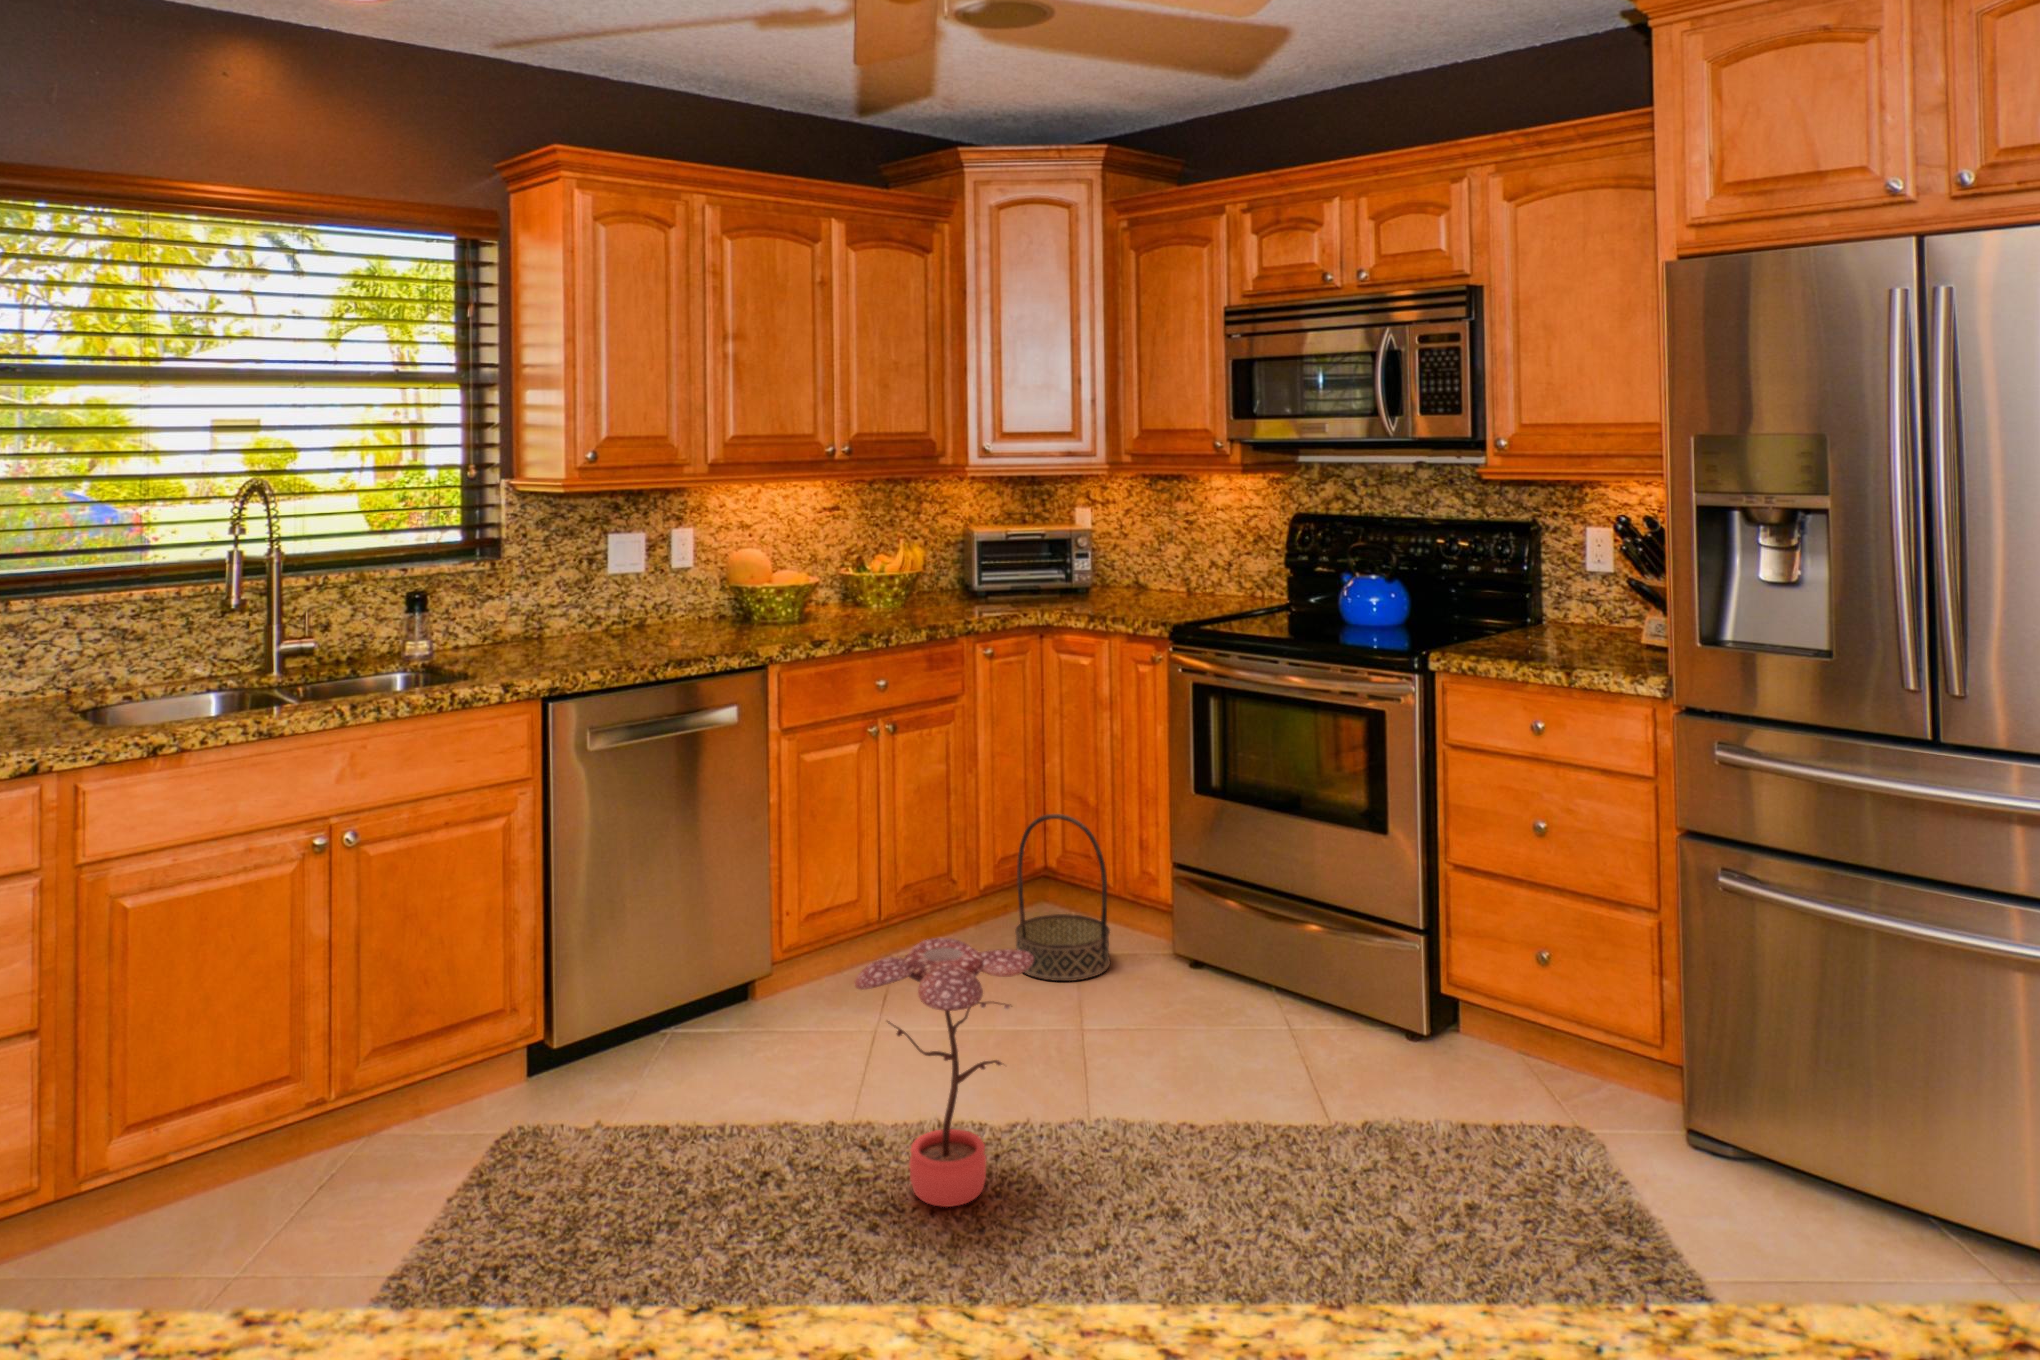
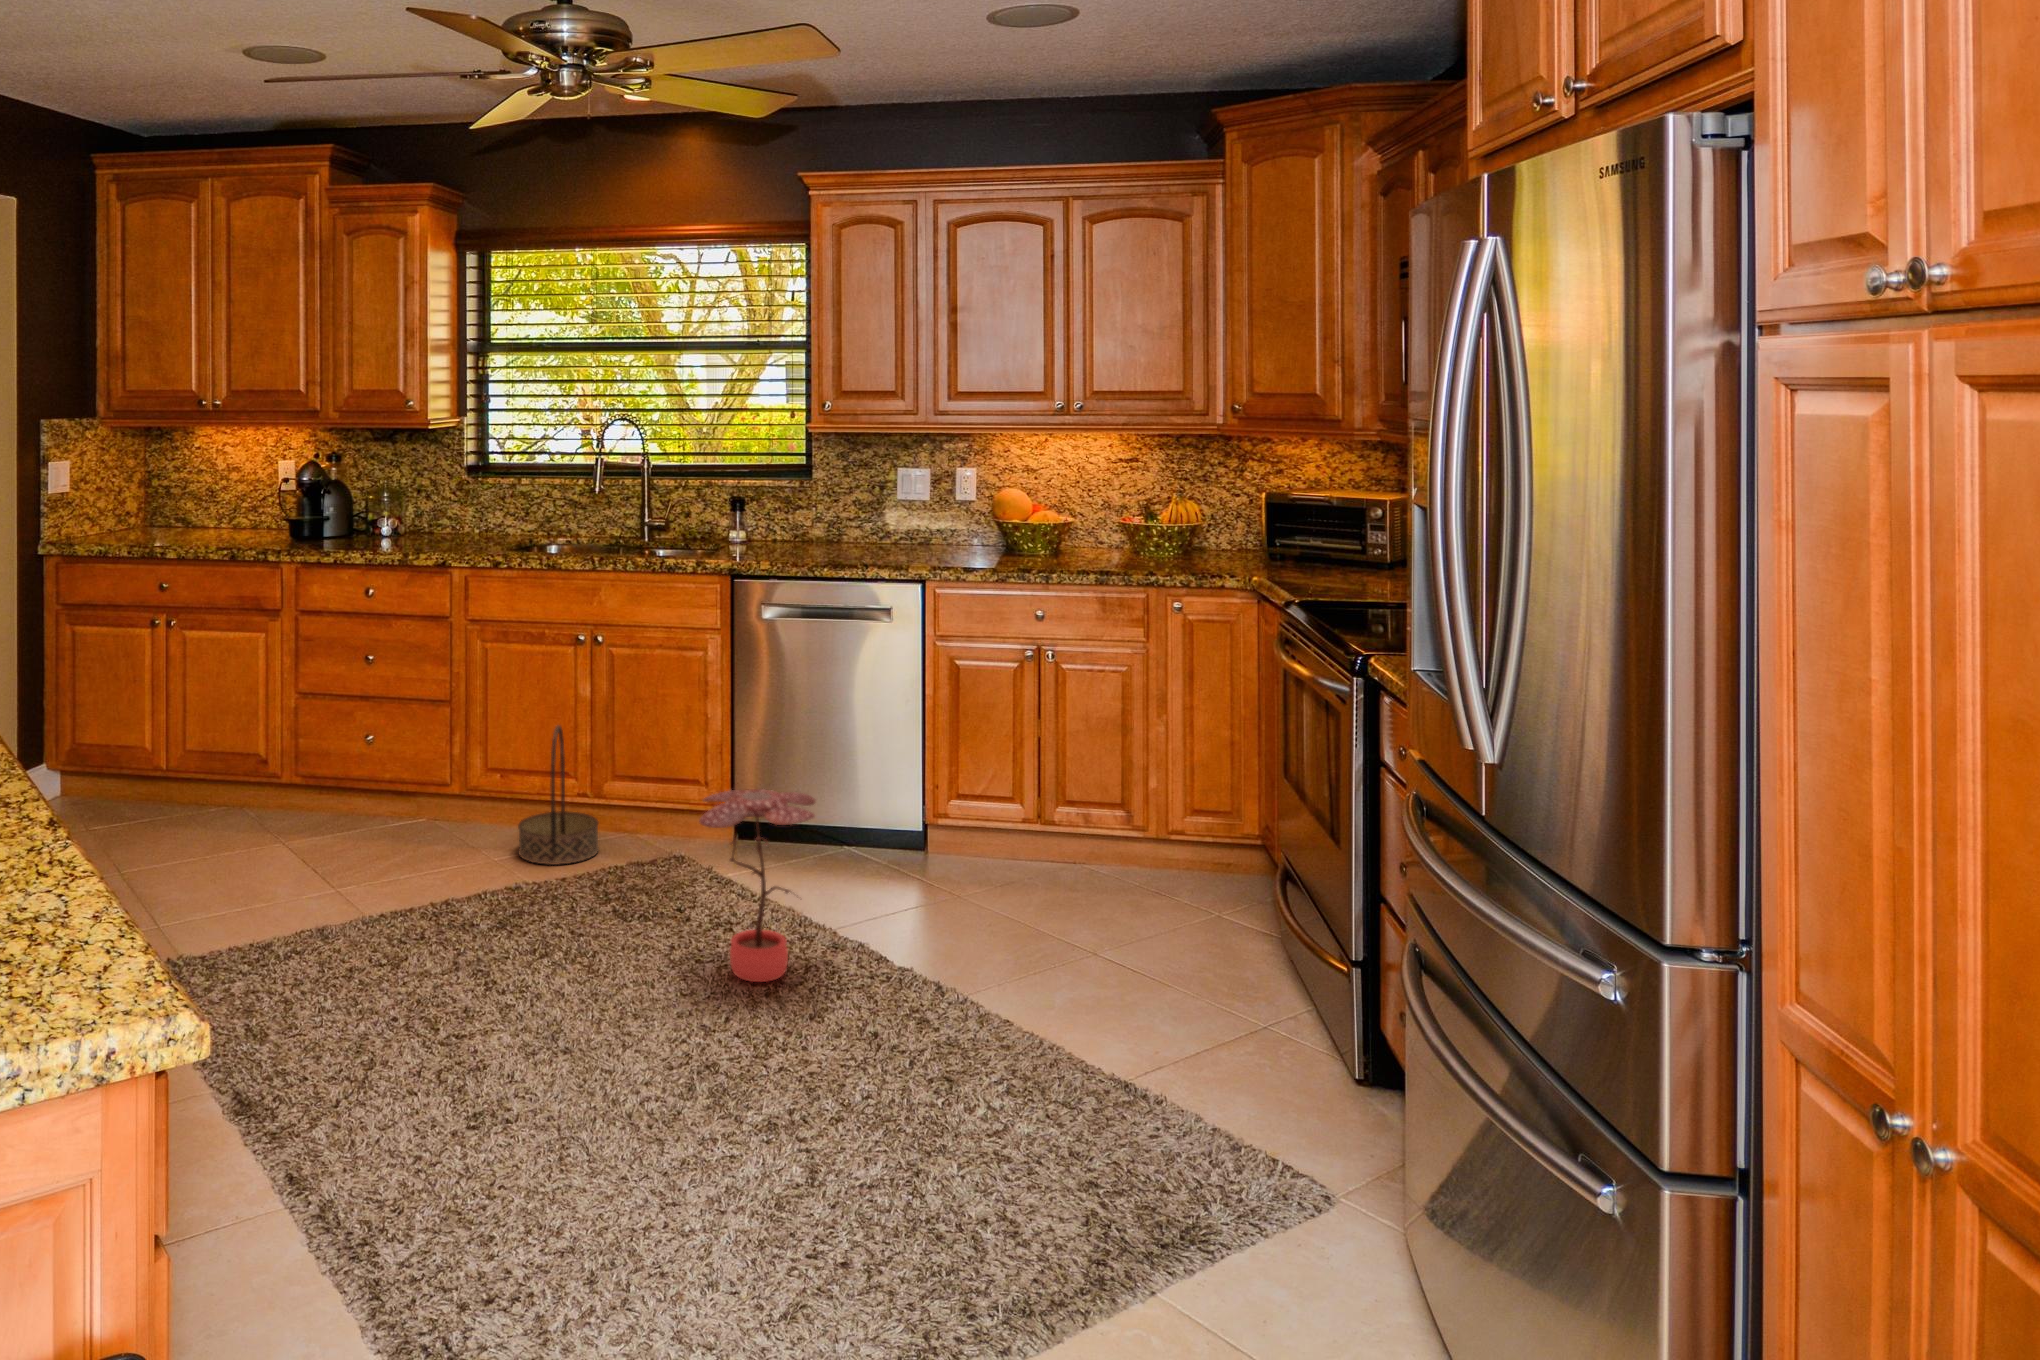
basket: present [1015,814,1110,981] -> present [518,725,599,865]

